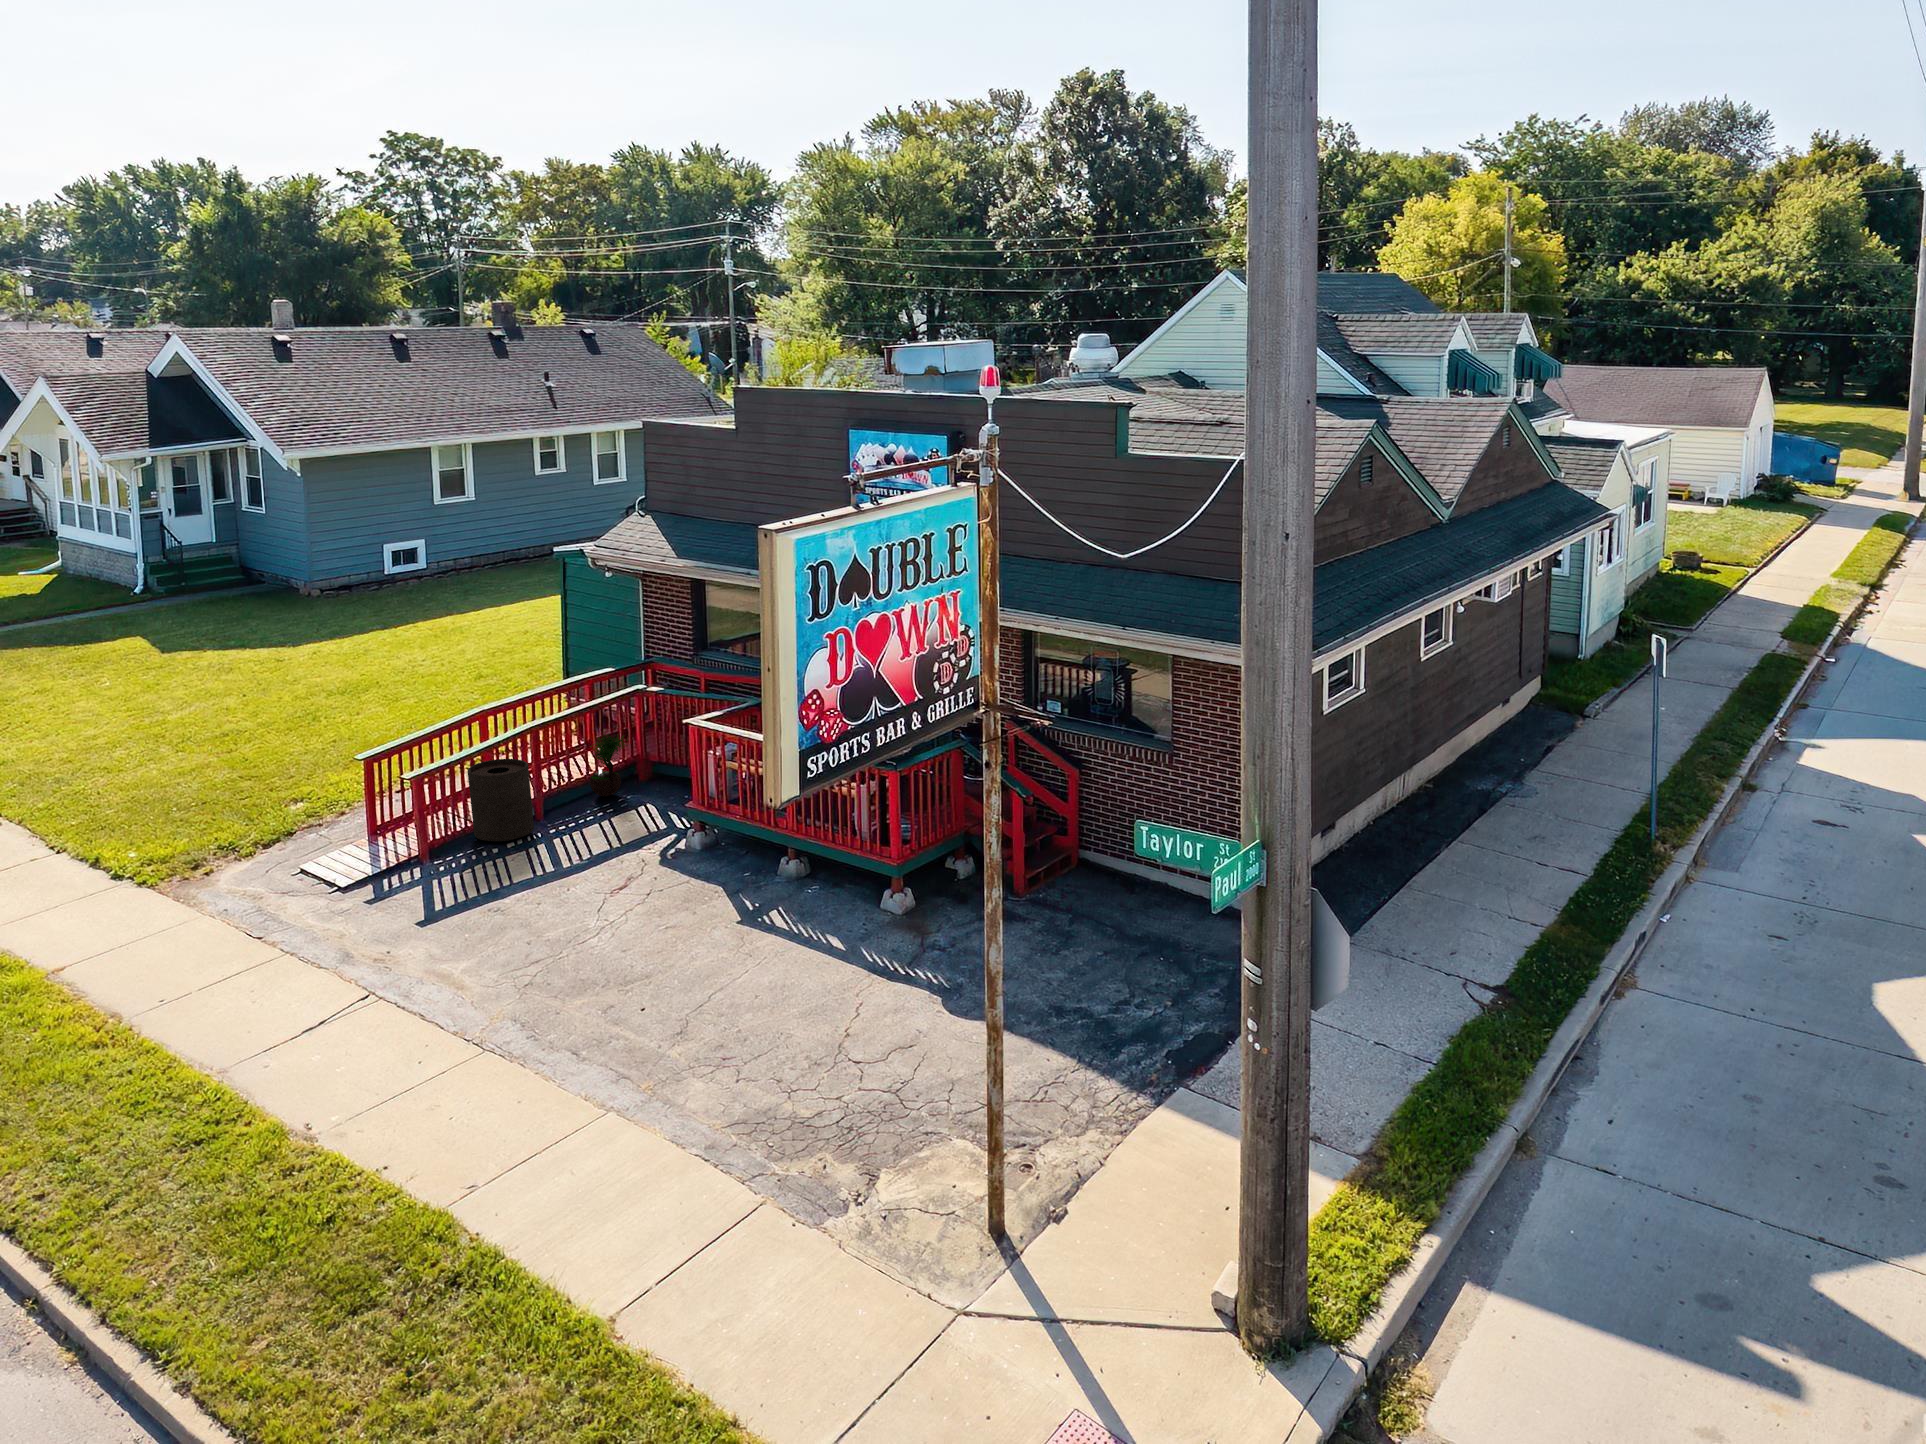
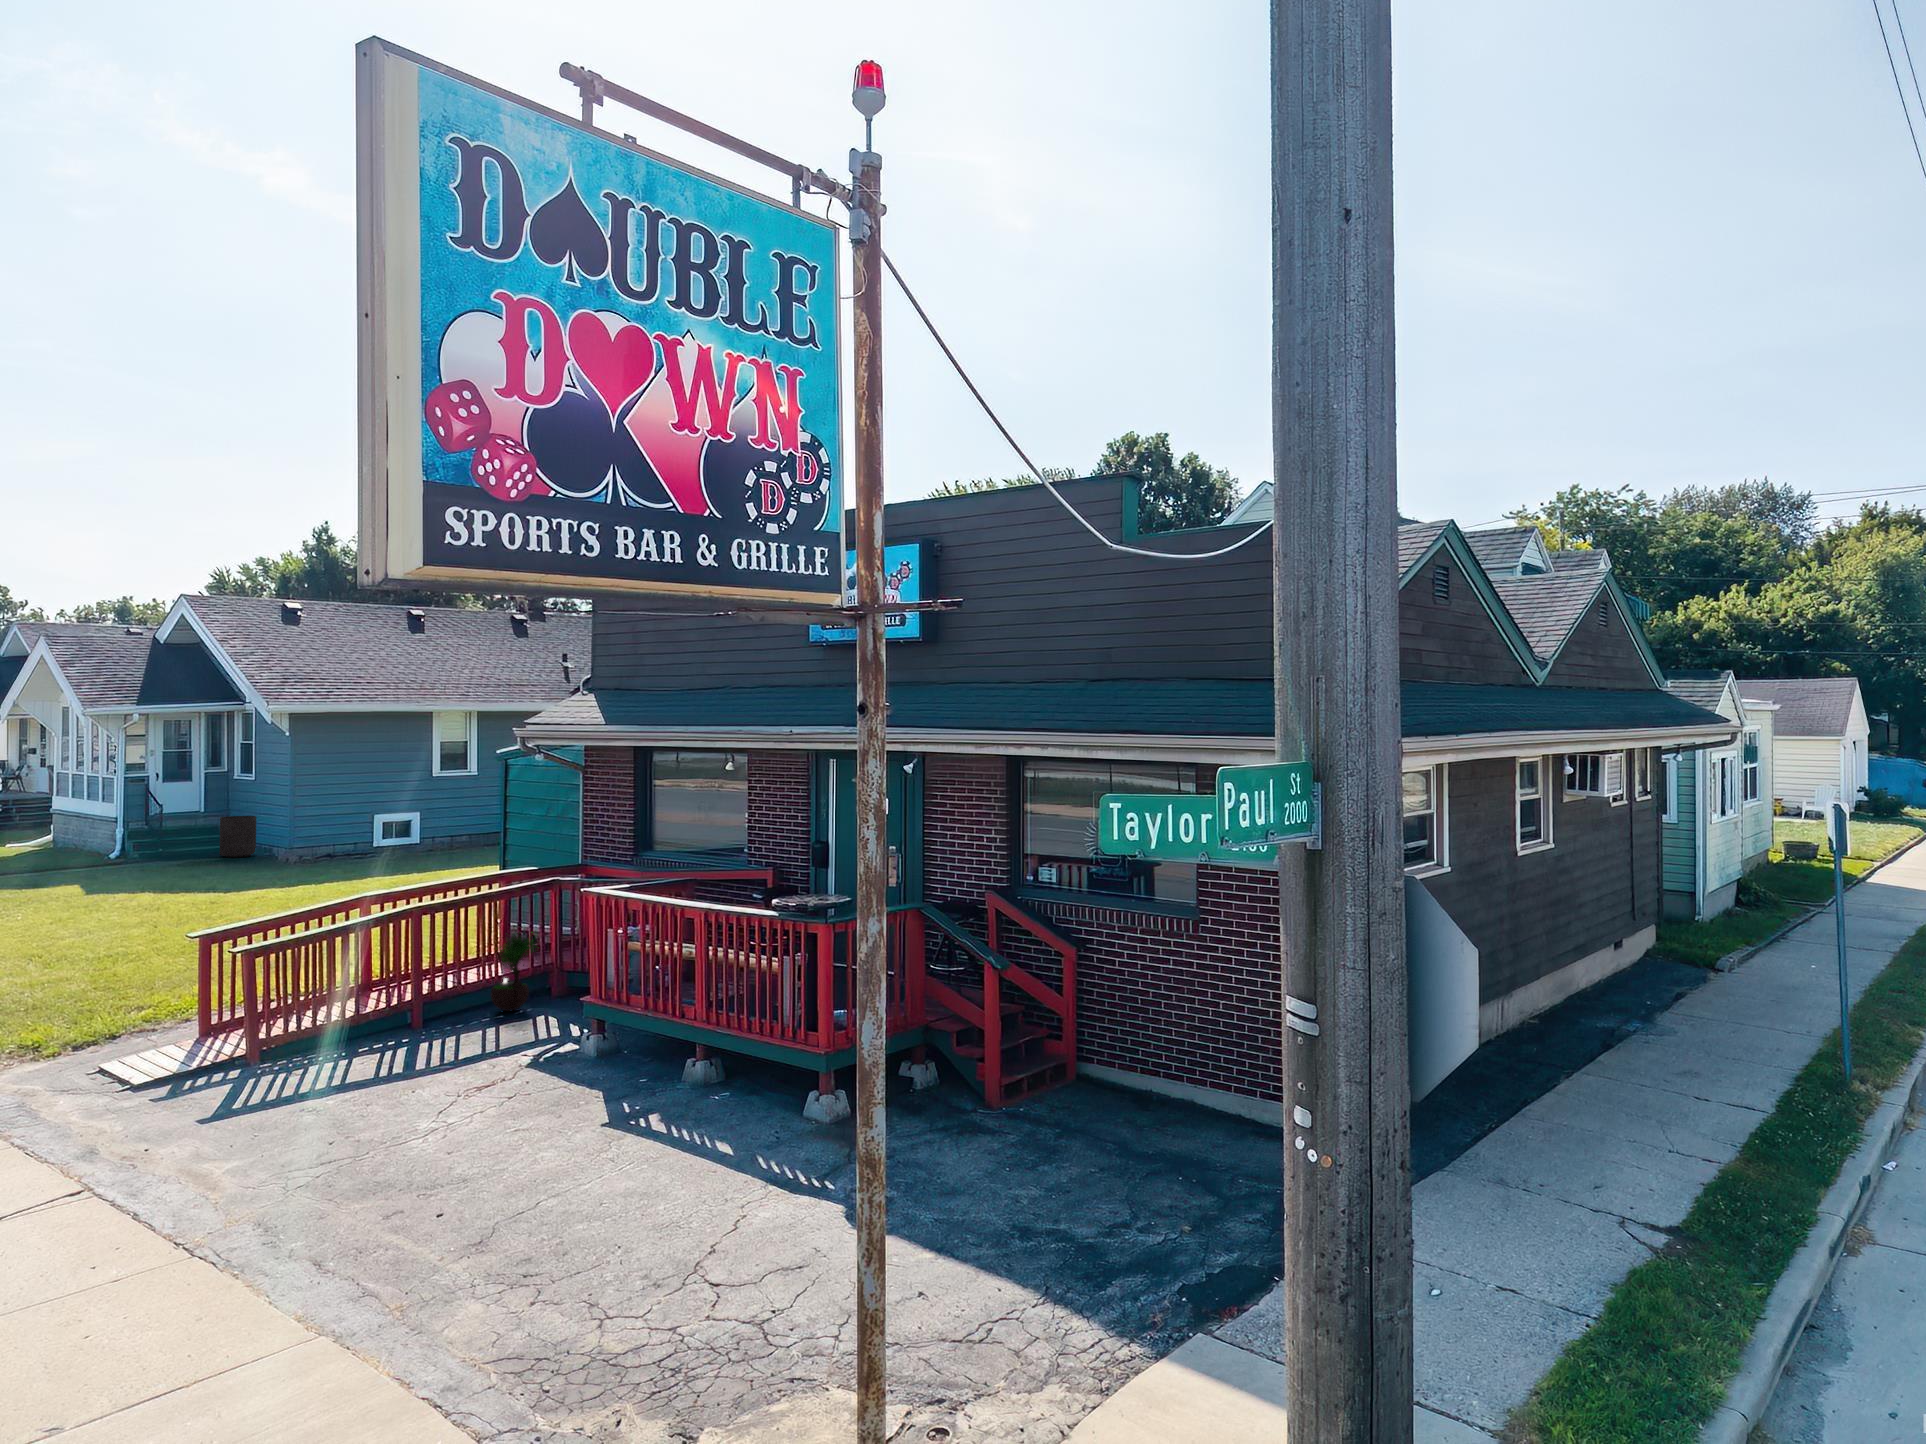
trash can: present [468,759,534,842] -> present [220,816,256,858]

